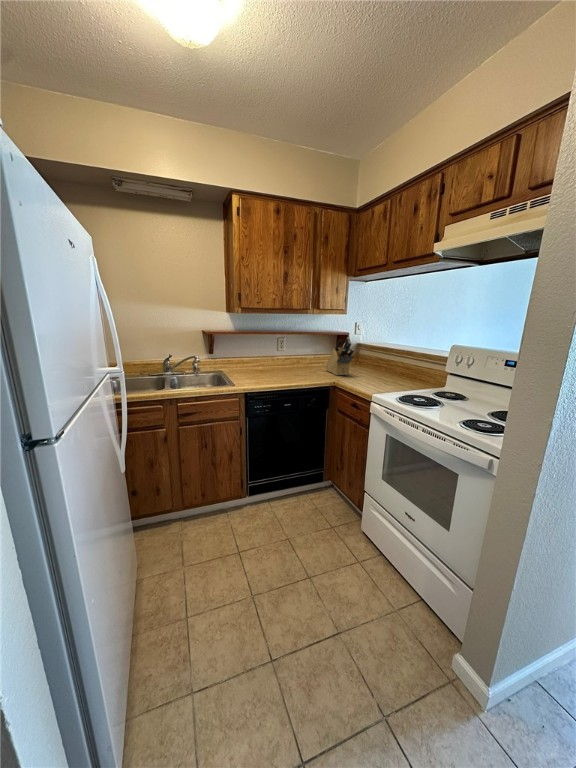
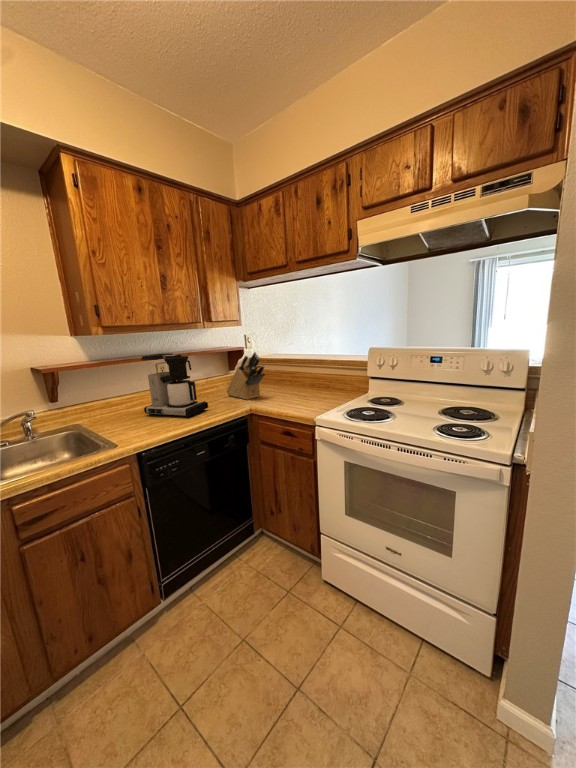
coffee maker: none [261,331,303,379] -> present [141,353,208,417]

